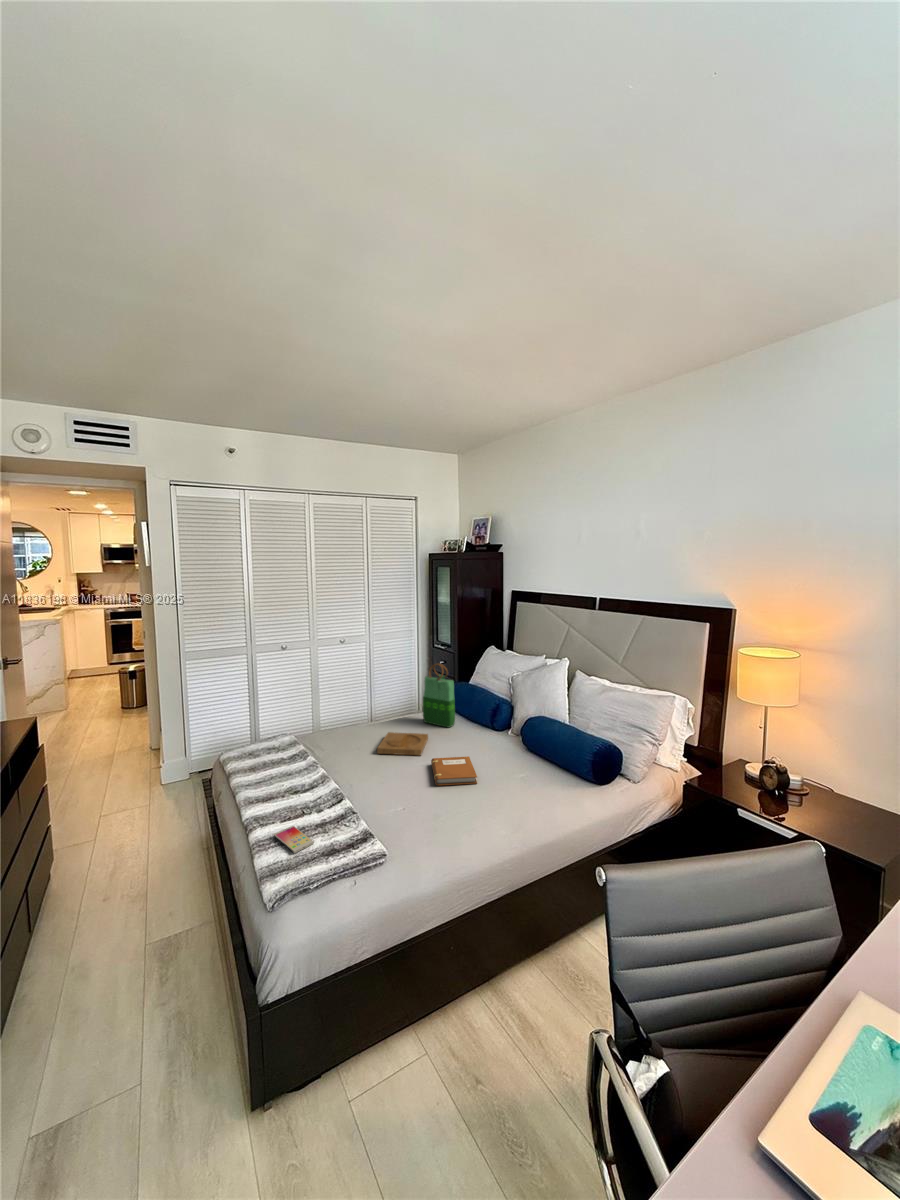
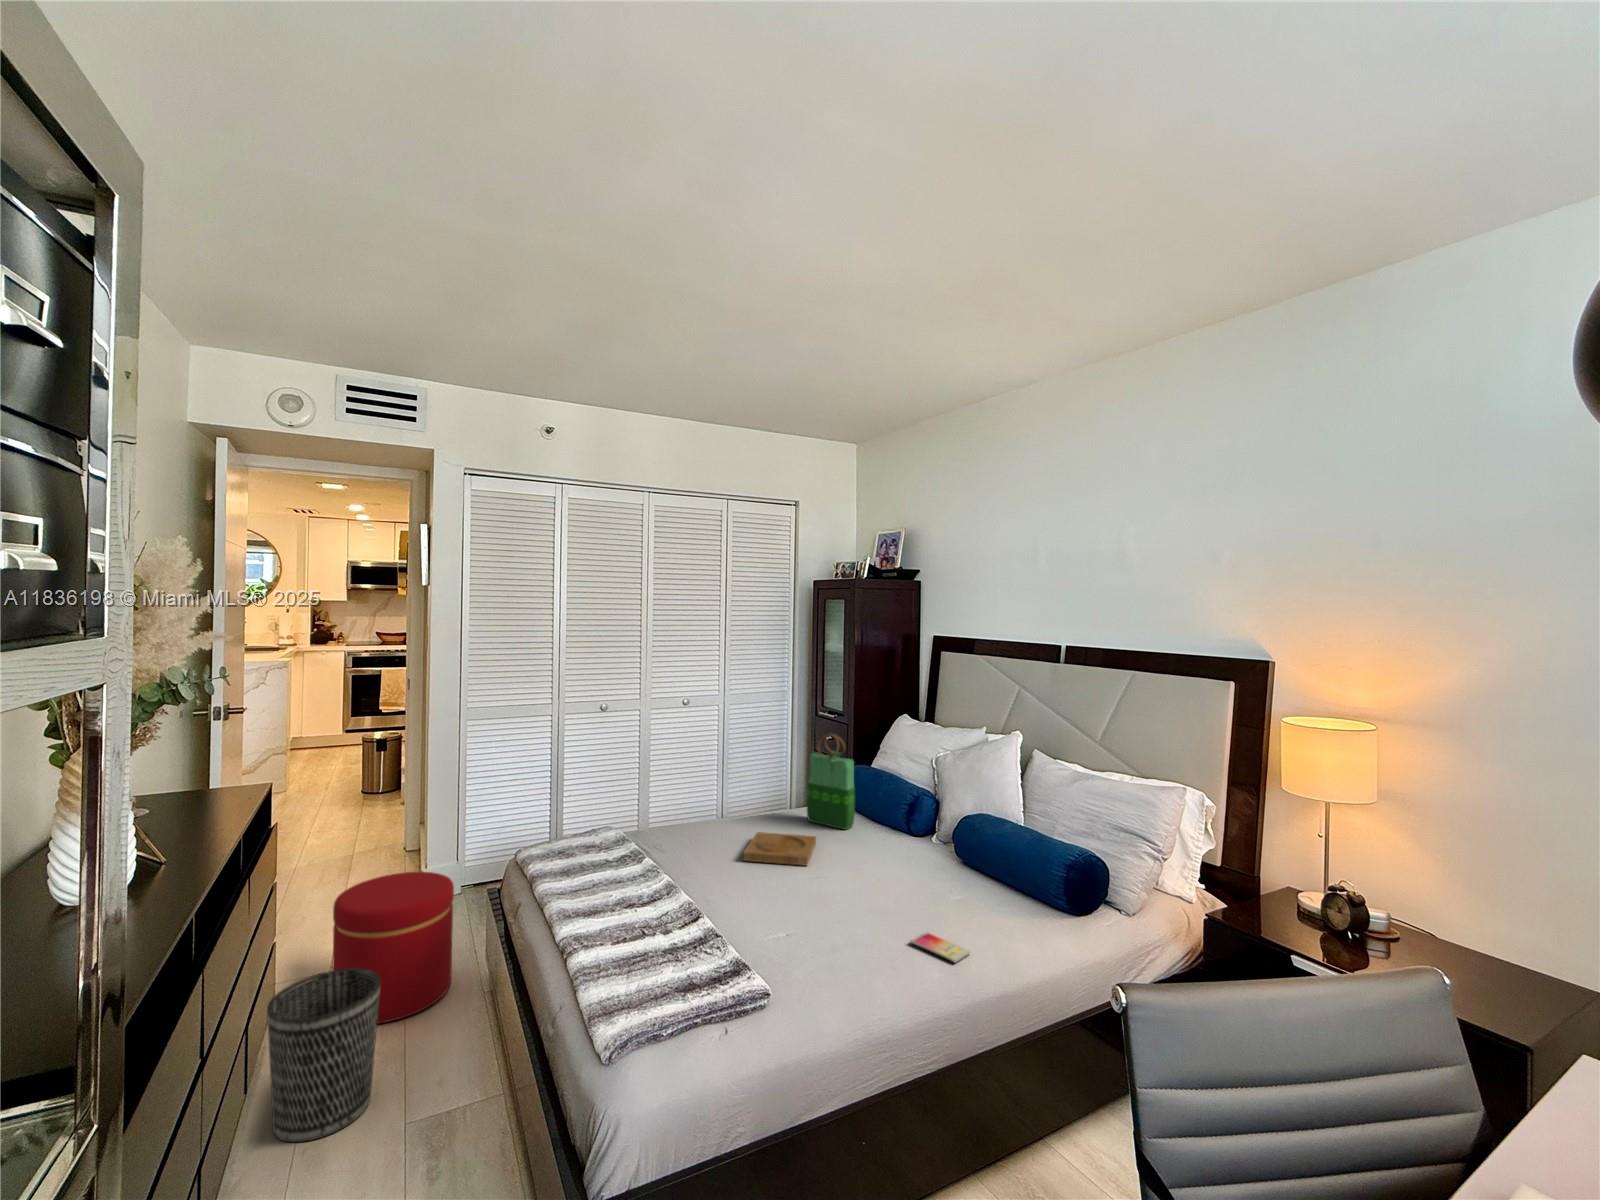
notebook: present [431,756,477,785] -> none [823,869,893,907]
ottoman: none [91,768,180,874] -> present [332,872,454,1024]
smartphone: present [274,826,314,853] -> present [910,932,970,963]
wastebasket: none [38,842,122,962] -> present [267,969,381,1142]

